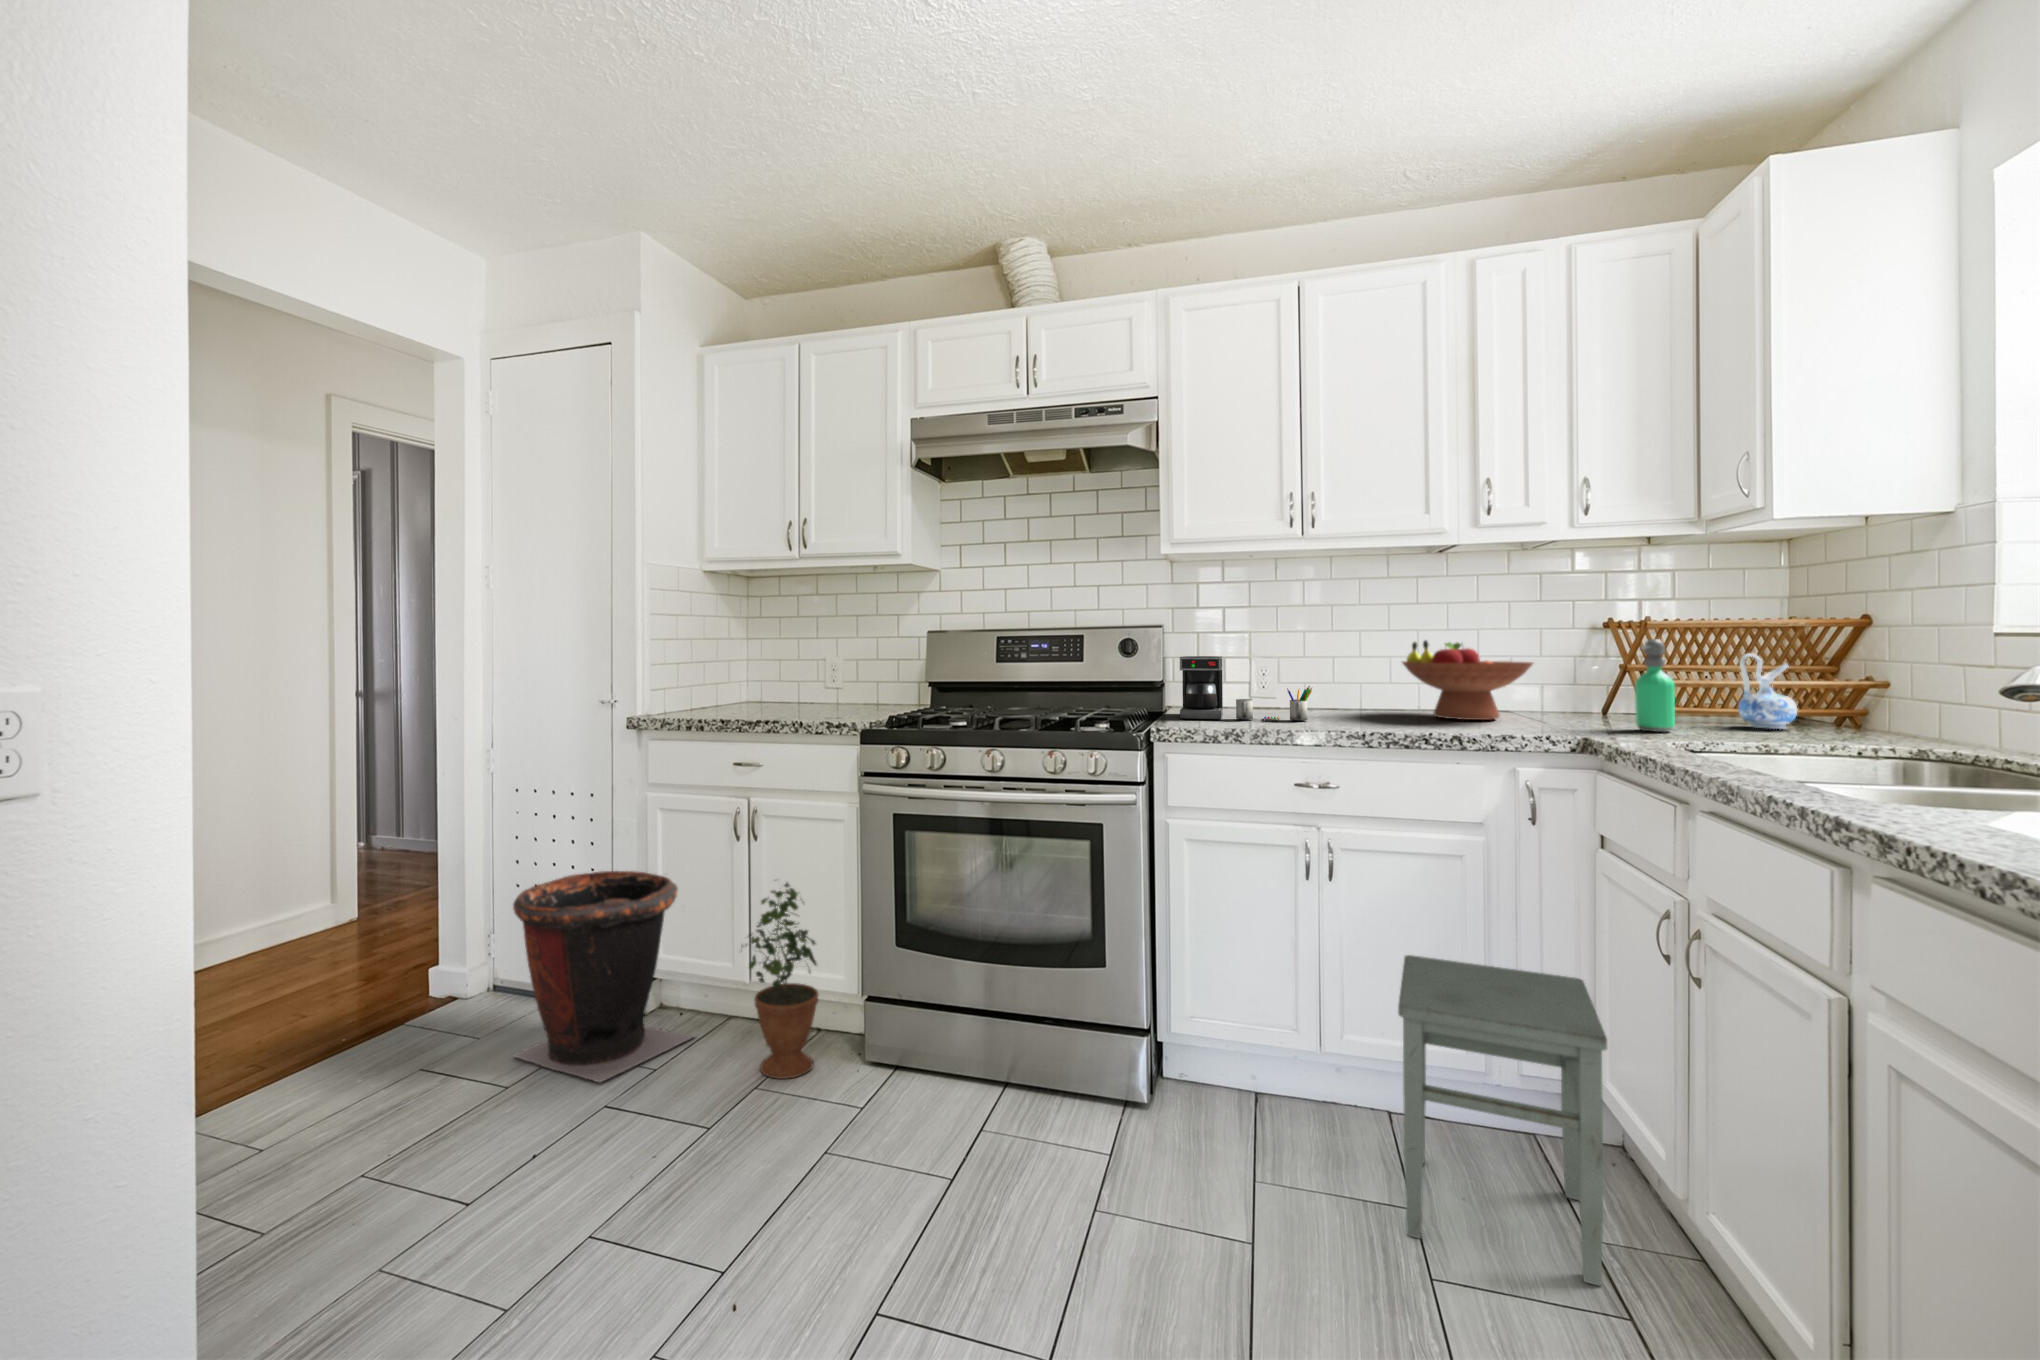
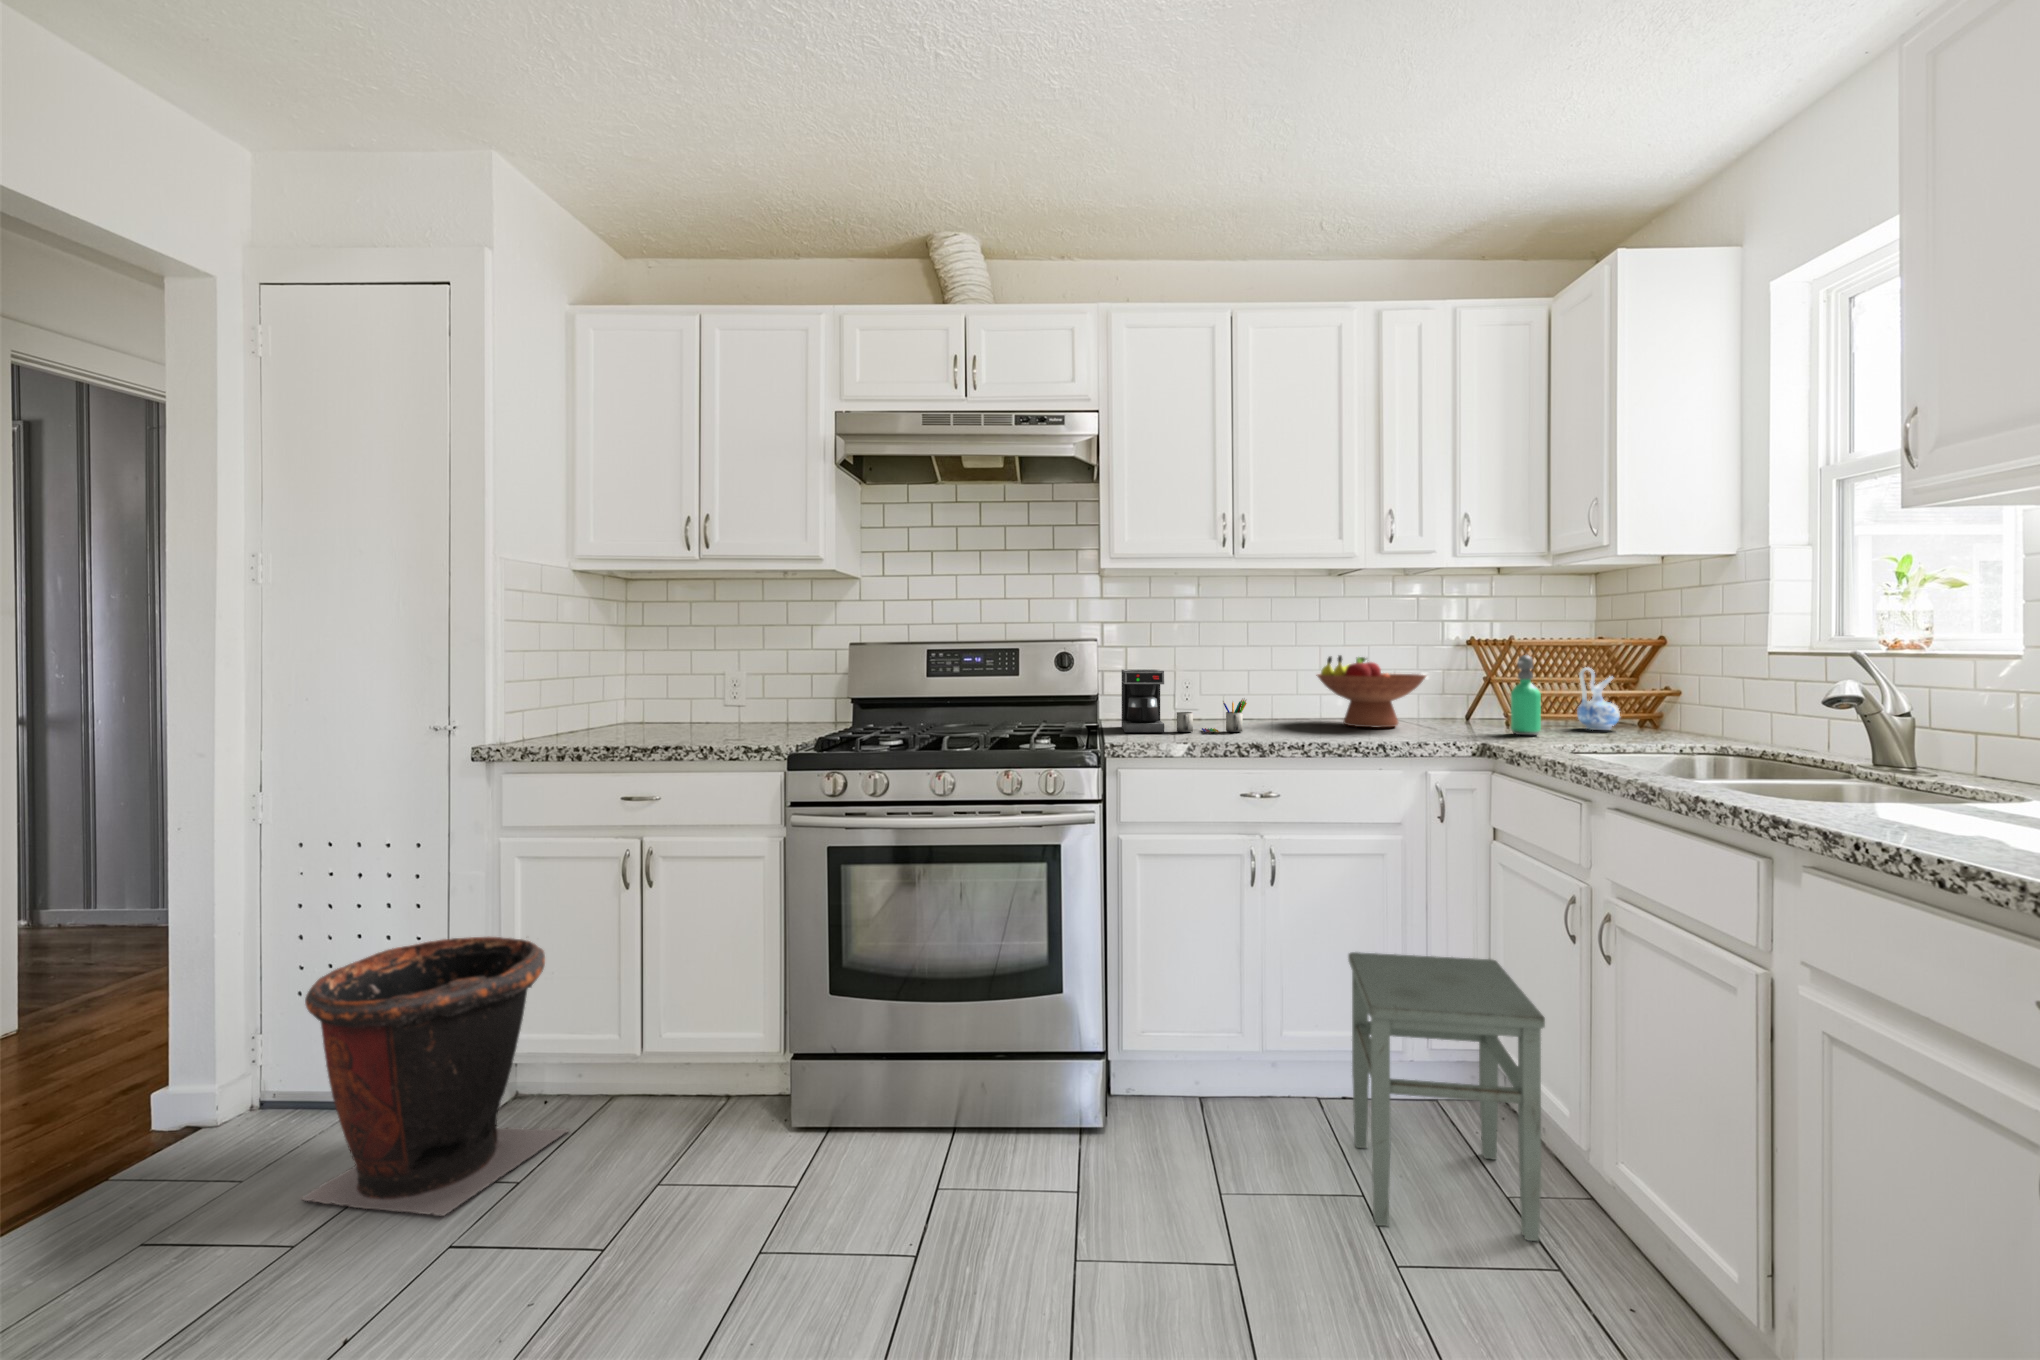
potted plant: present [741,880,818,1079] -> none [639,932,737,1169]

